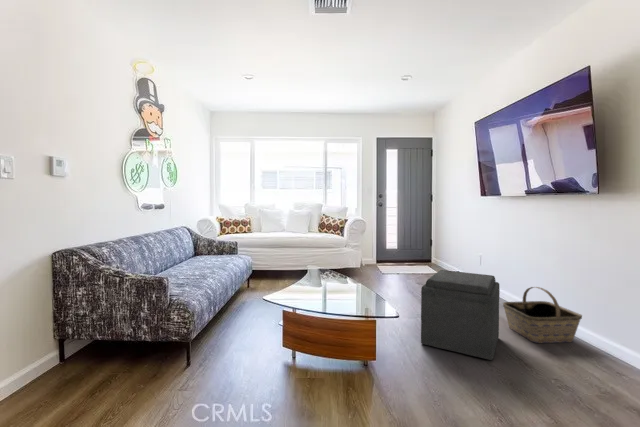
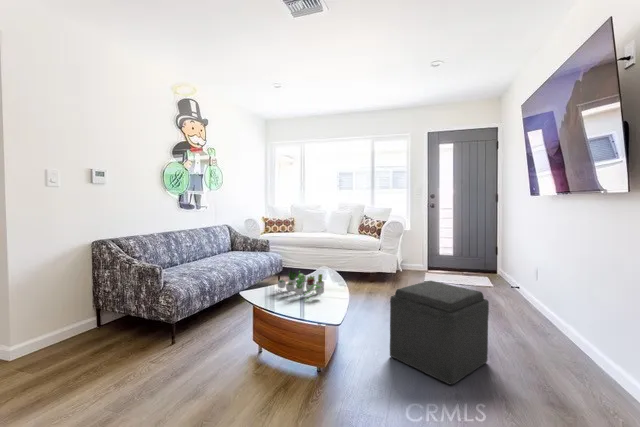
succulent plant: none [290,268,350,300] -> present [276,270,324,300]
basket: present [503,287,582,343] -> none [506,310,600,383]

